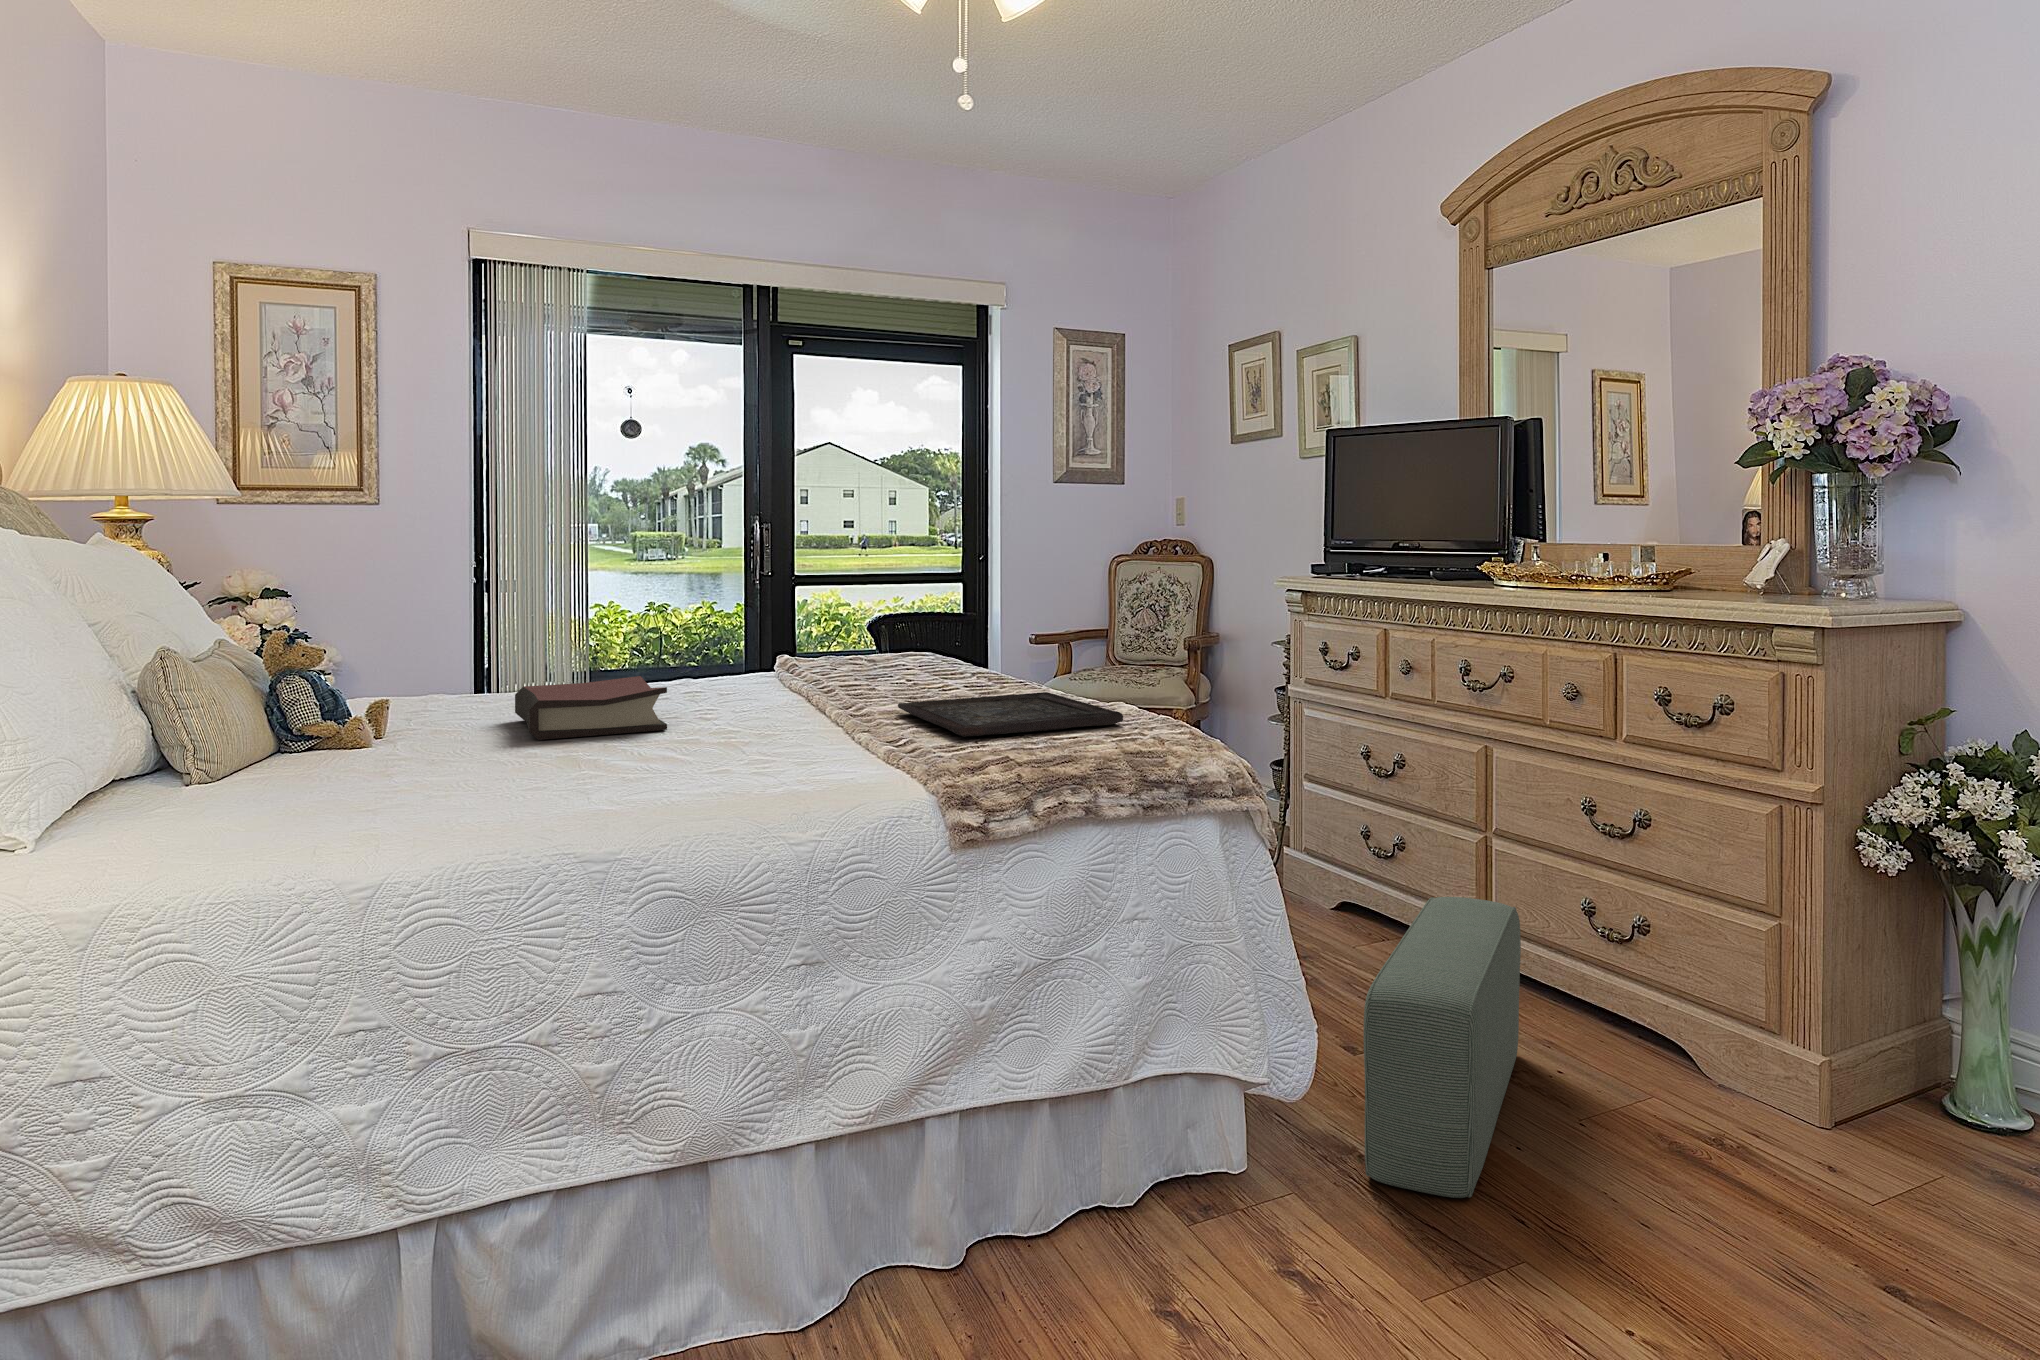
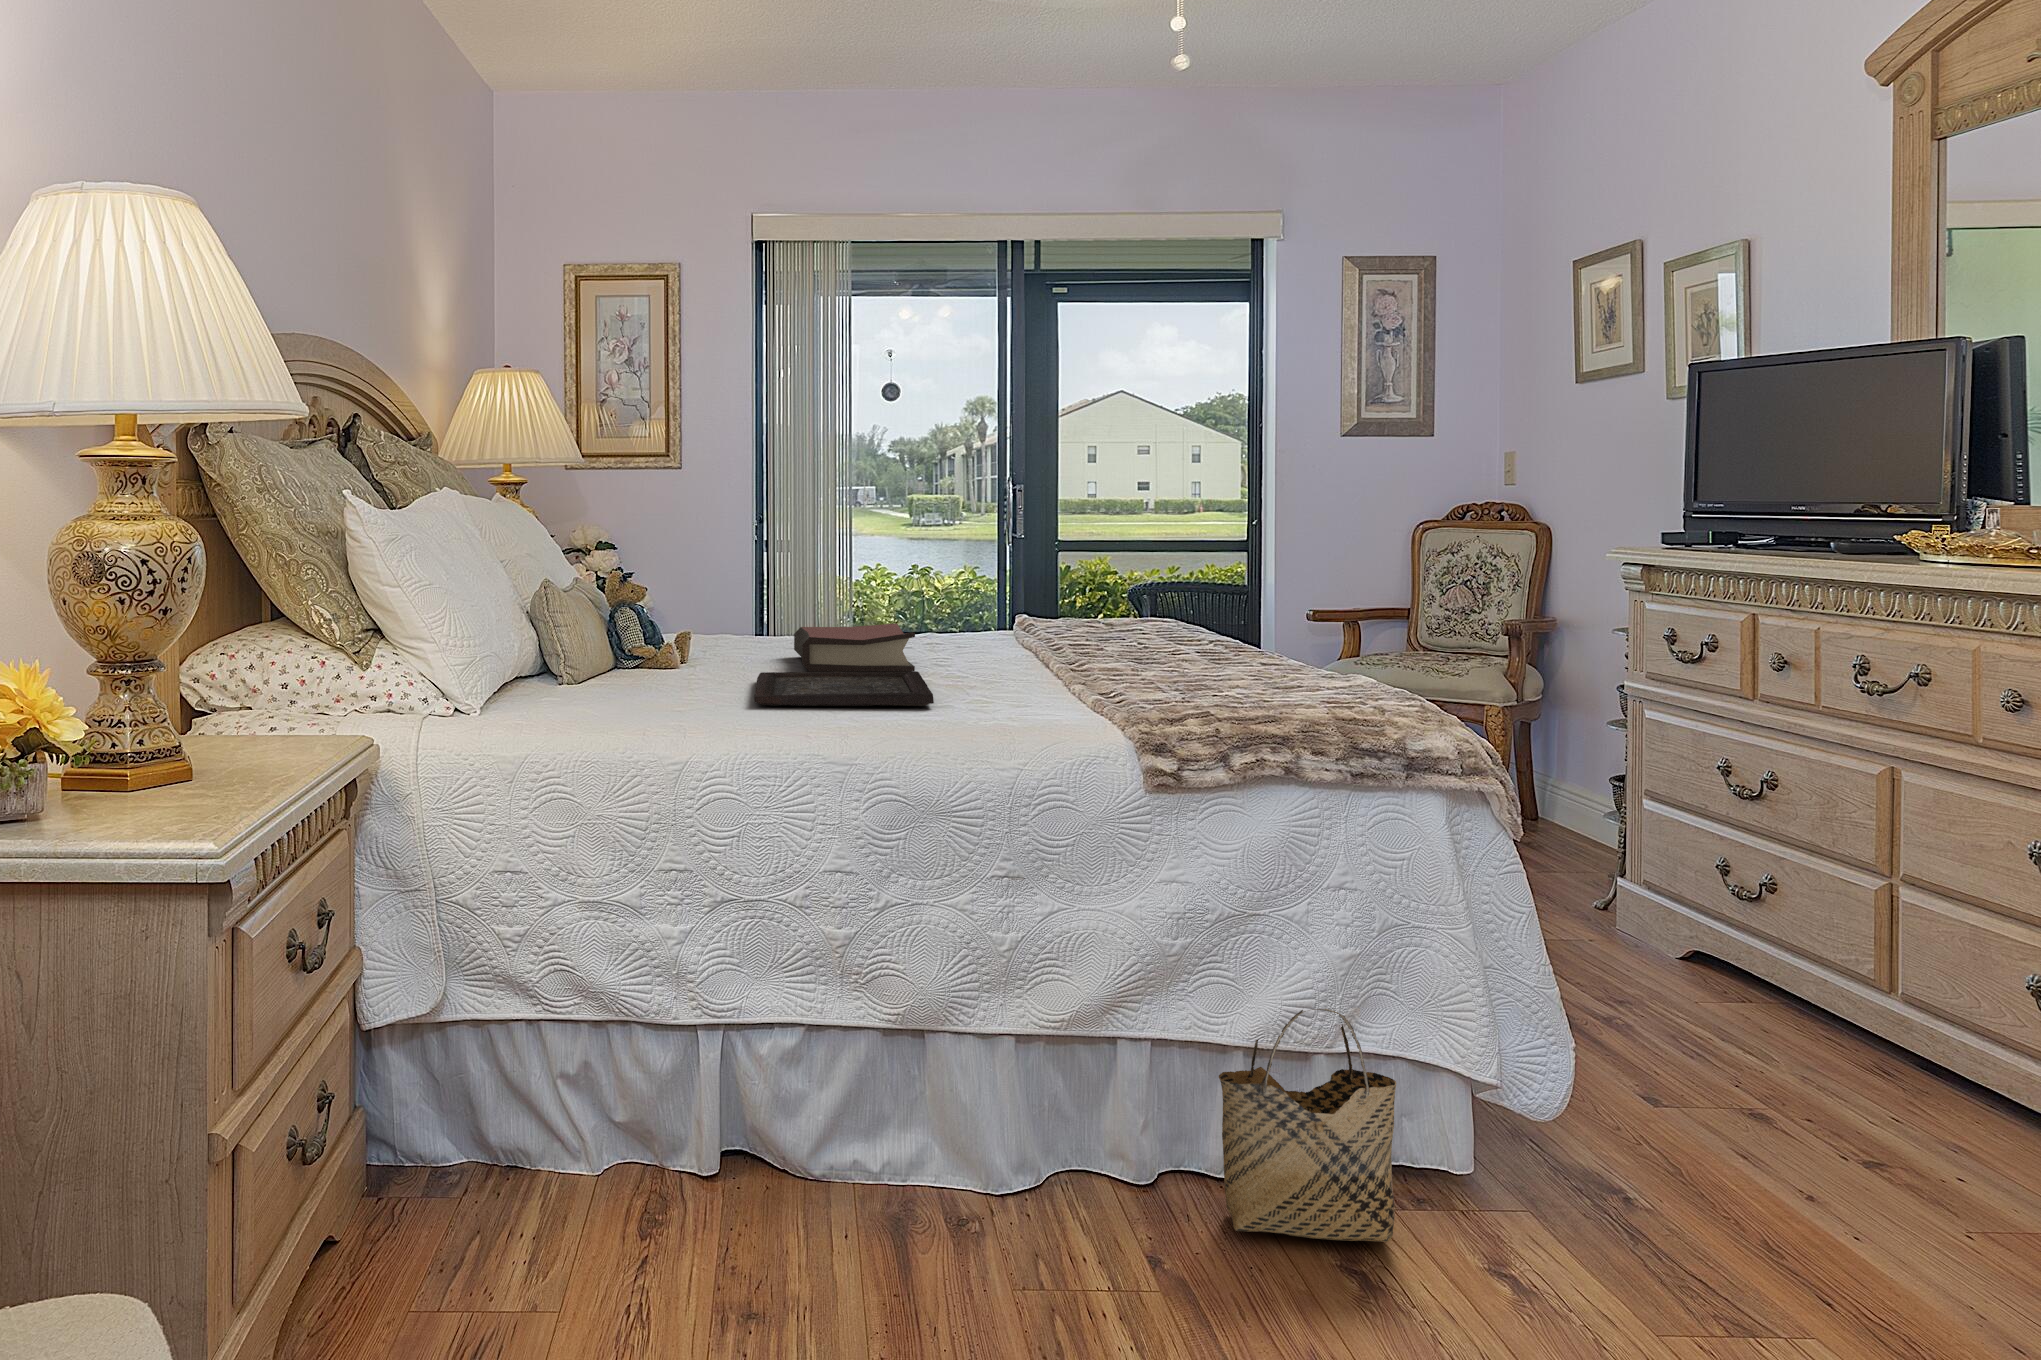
tray: present [898,692,1123,737] -> present [754,671,934,706]
pouf: present [1364,897,1521,1198] -> none [1623,936,1894,1267]
woven basket: none [1030,1017,1196,1293] -> present [1219,1009,1396,1242]

